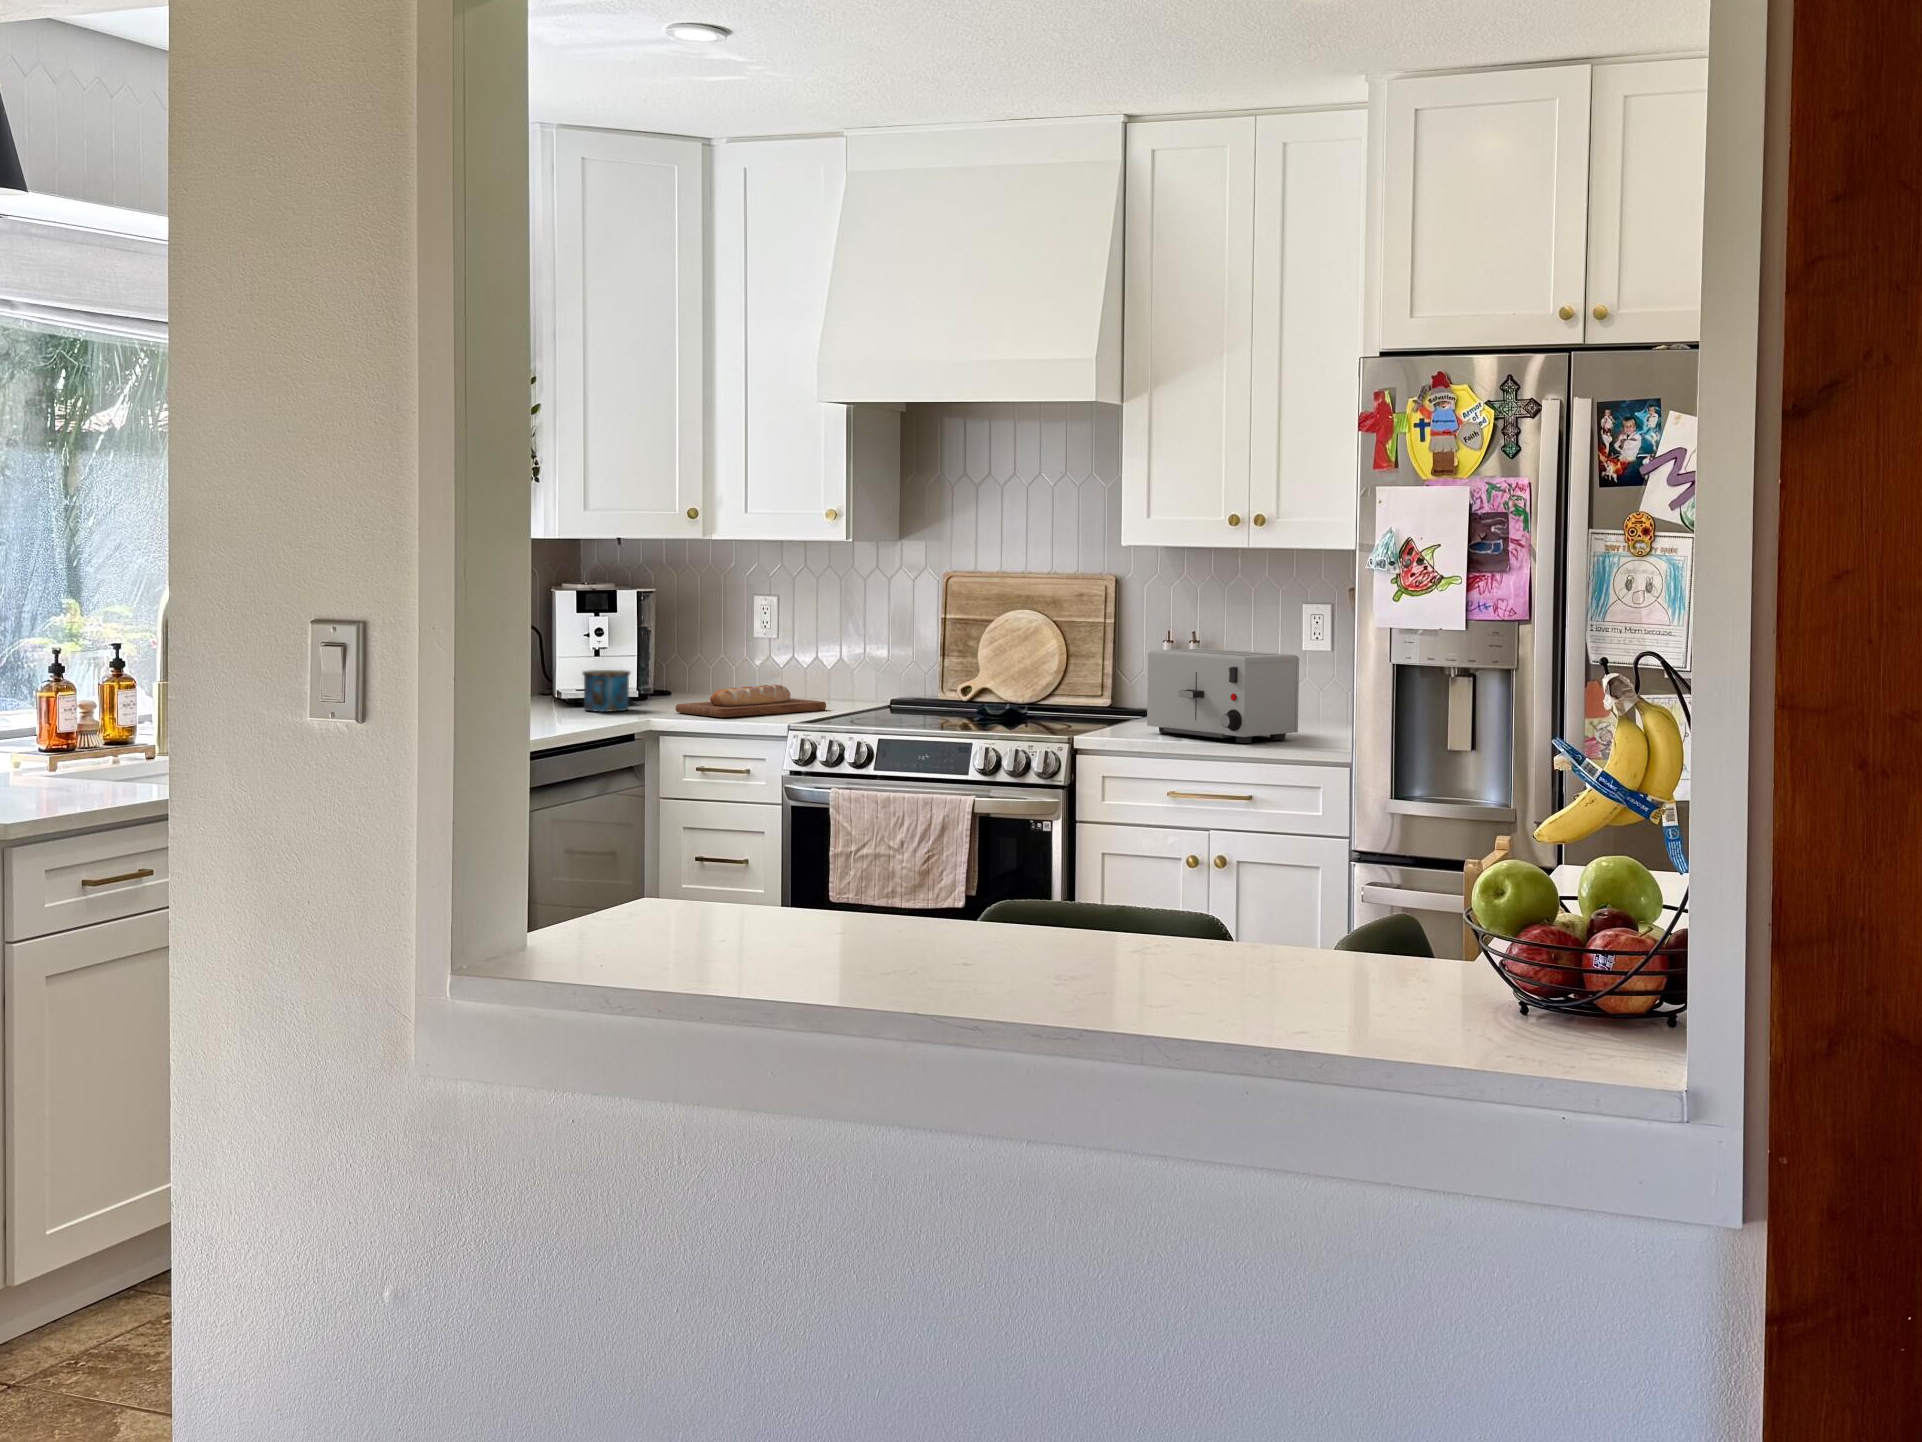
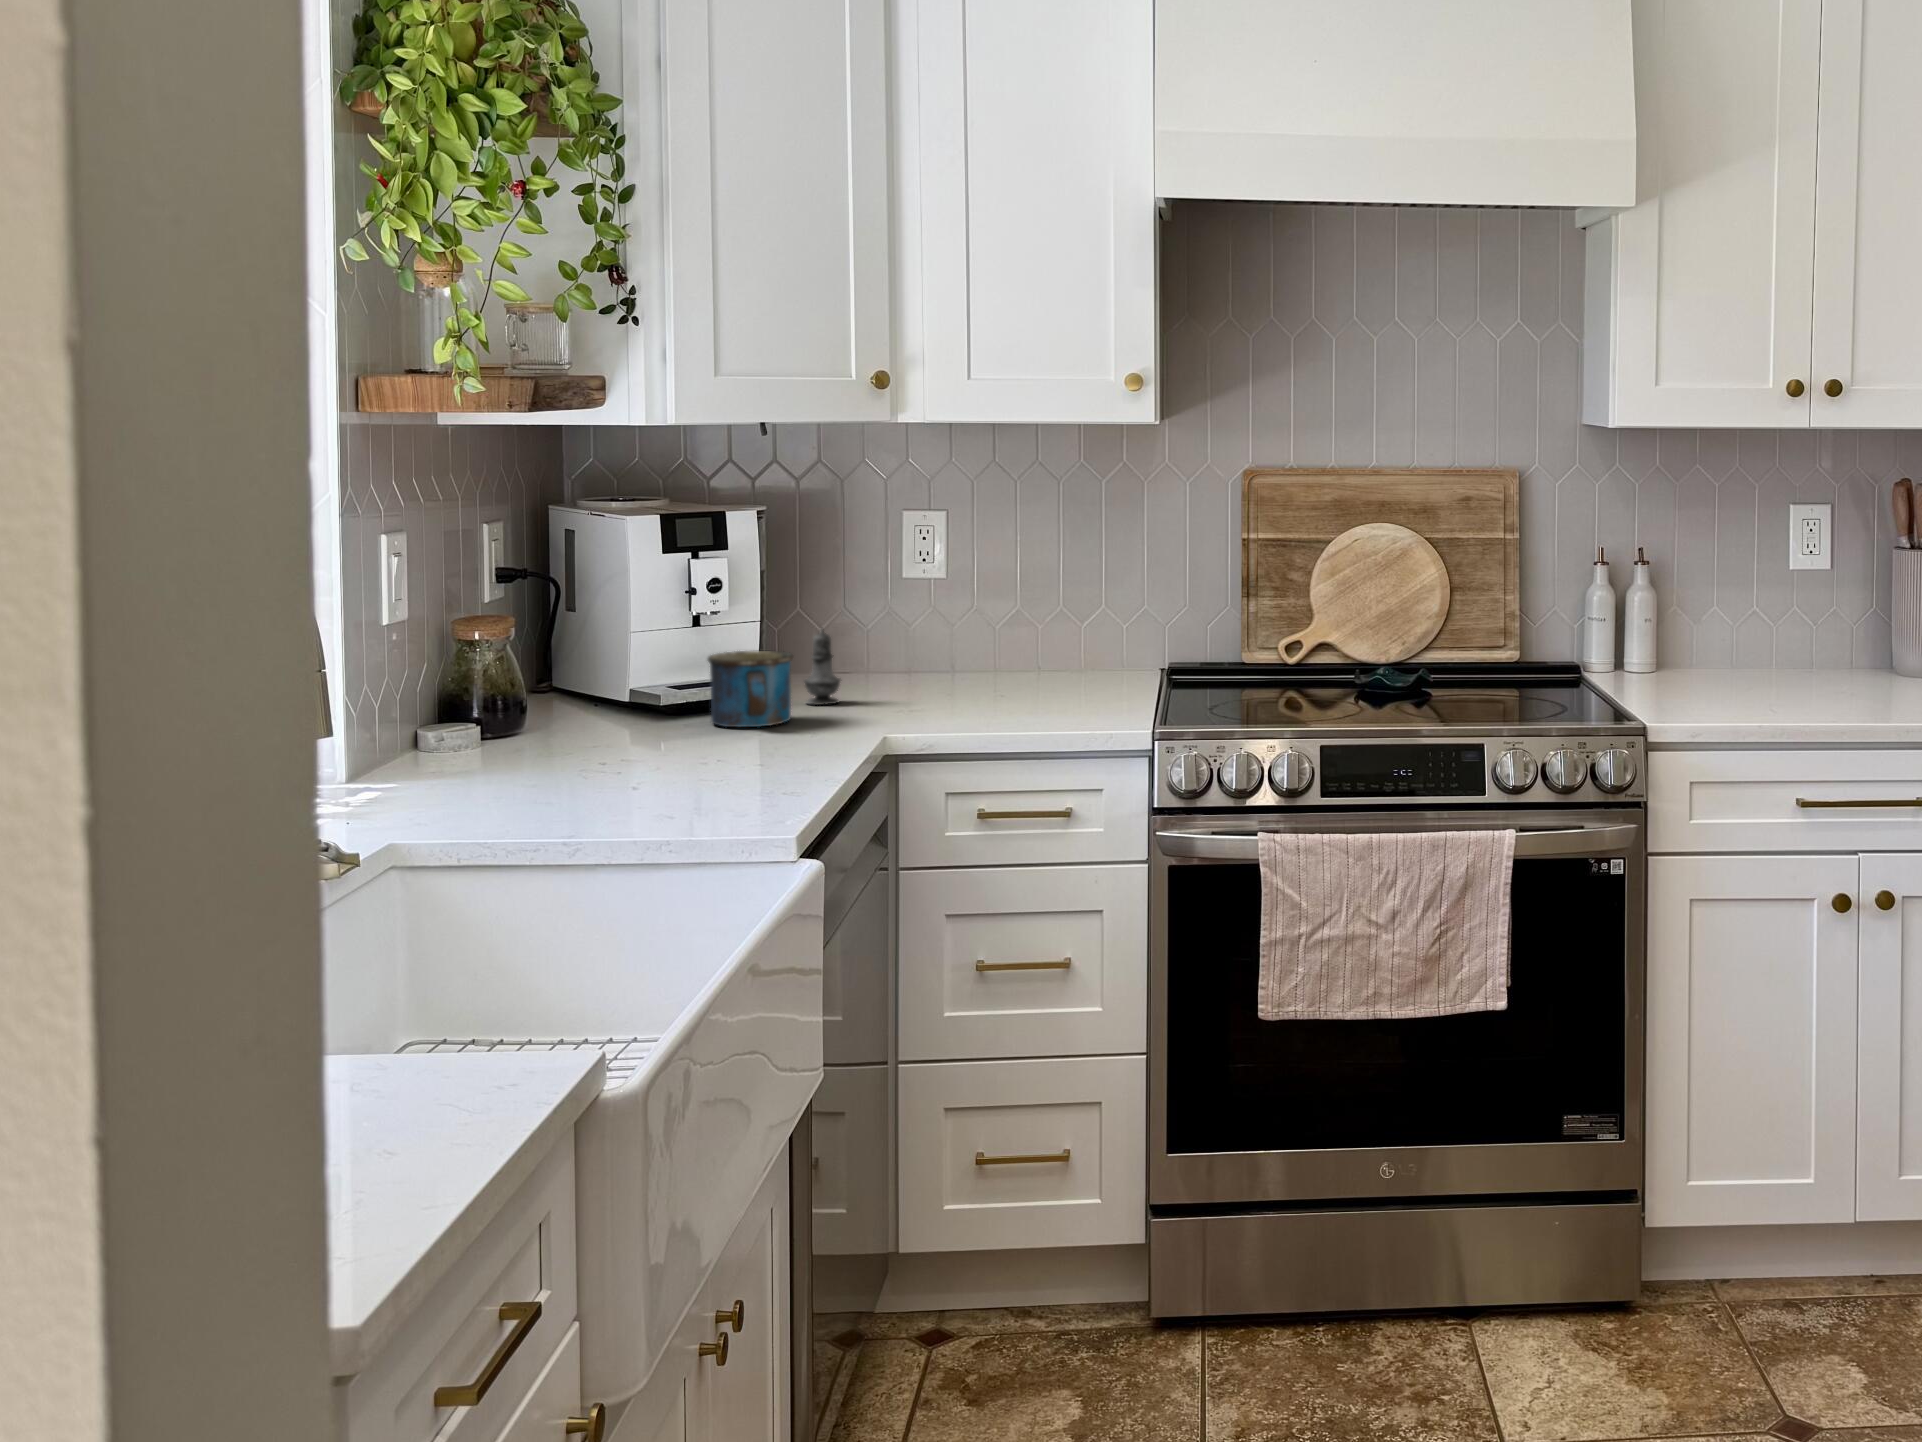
toaster: present [1147,648,1299,743] -> none [1692,574,1914,715]
salt shaker: none [657,660,679,706] -> present [804,629,840,705]
bread loaf: present [676,685,826,717] -> none [888,658,1101,724]

